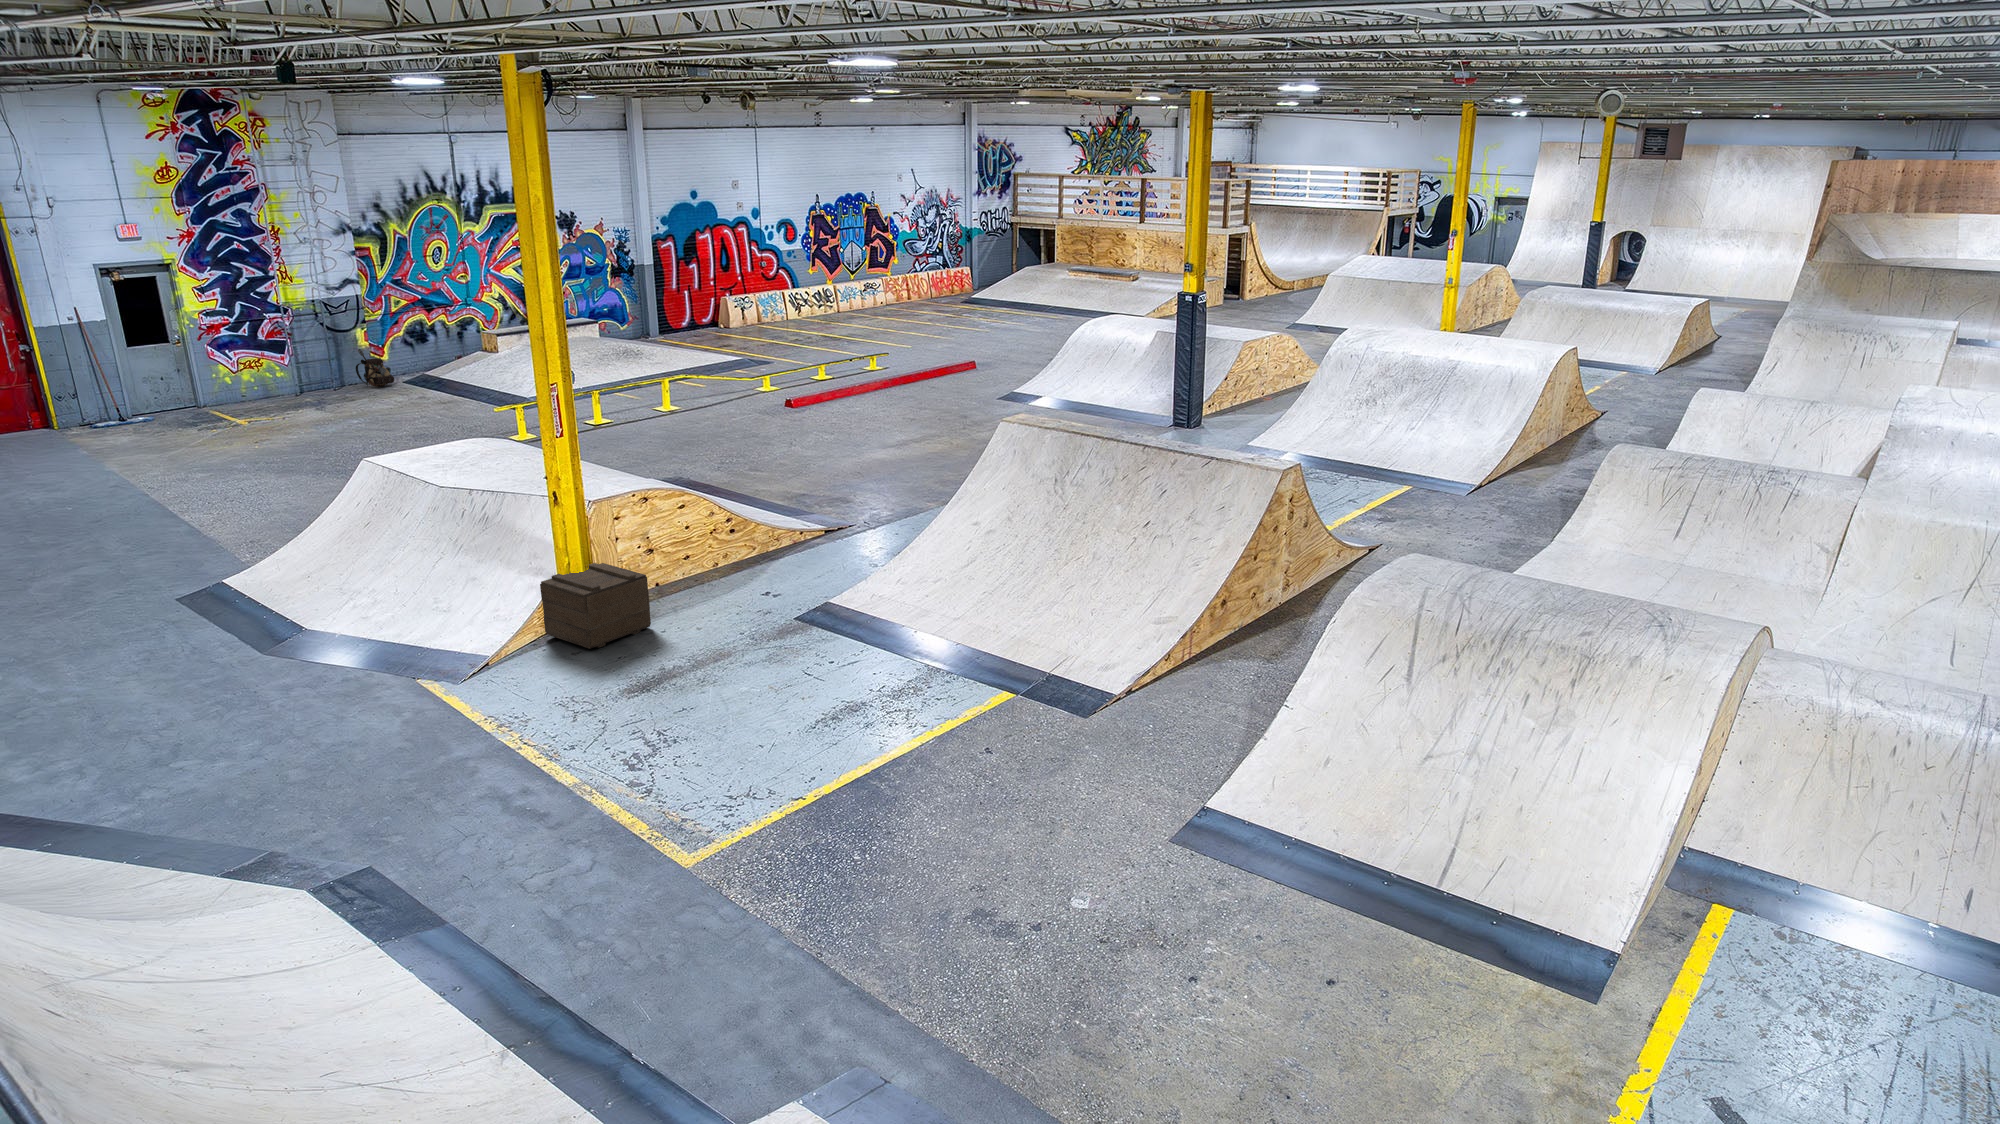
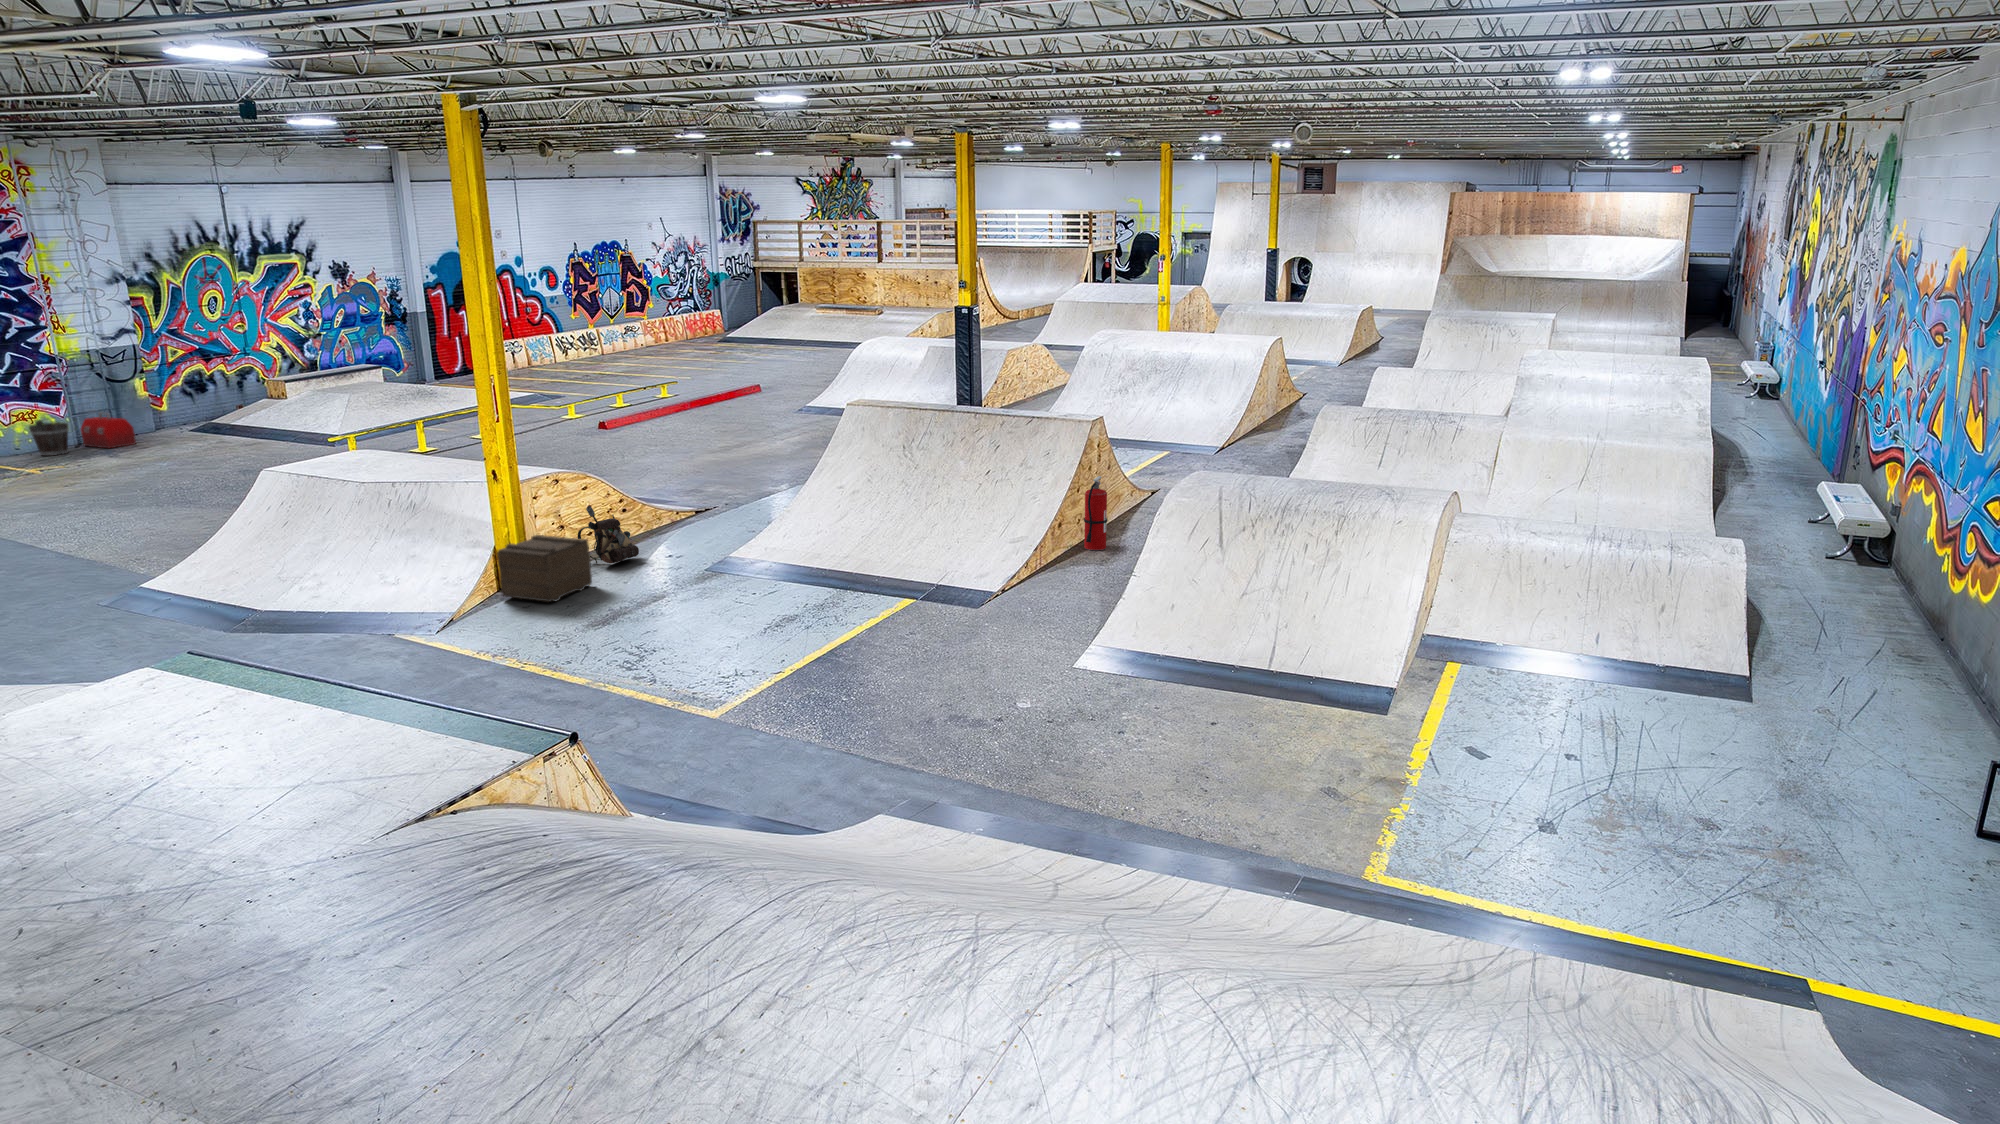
backpack: present [356,349,394,386] -> present [578,506,639,564]
toolbox: none [303,362,351,398] -> present [81,412,136,448]
bucket: none [253,367,289,403] -> present [29,420,69,456]
fire extinguisher: none [1256,544,1291,640] -> present [1084,476,1107,550]

